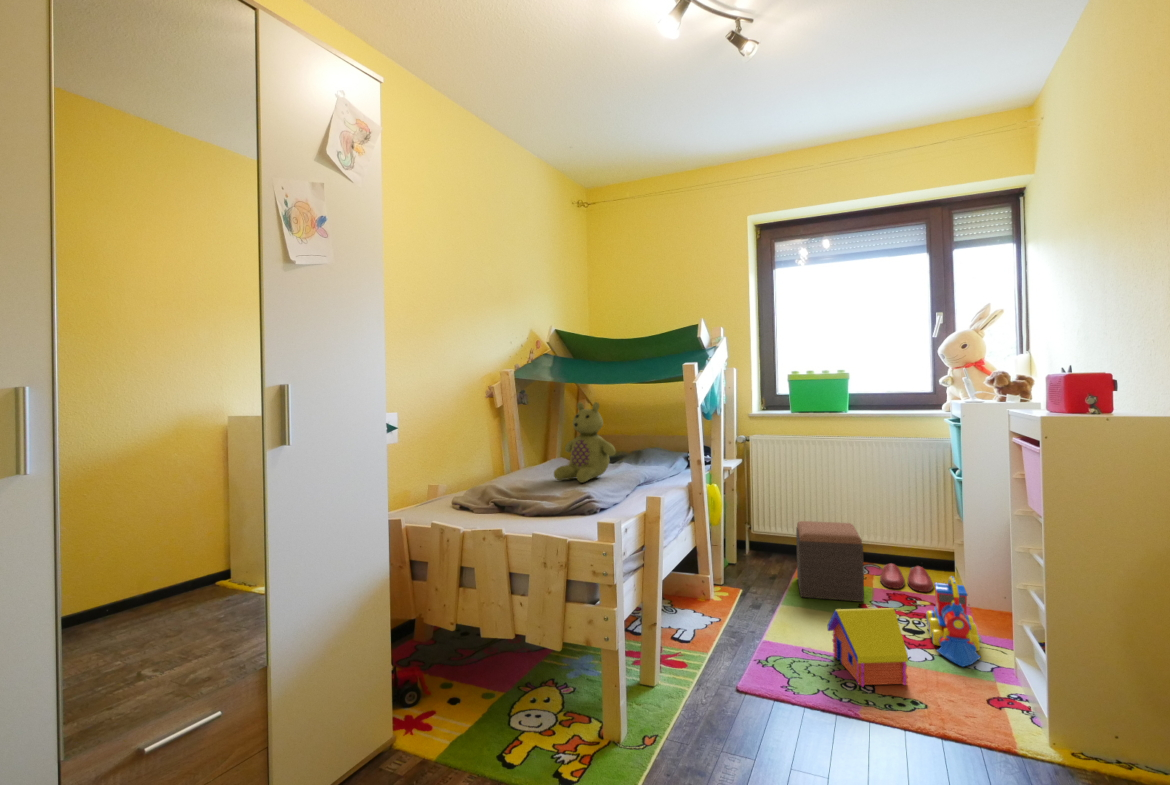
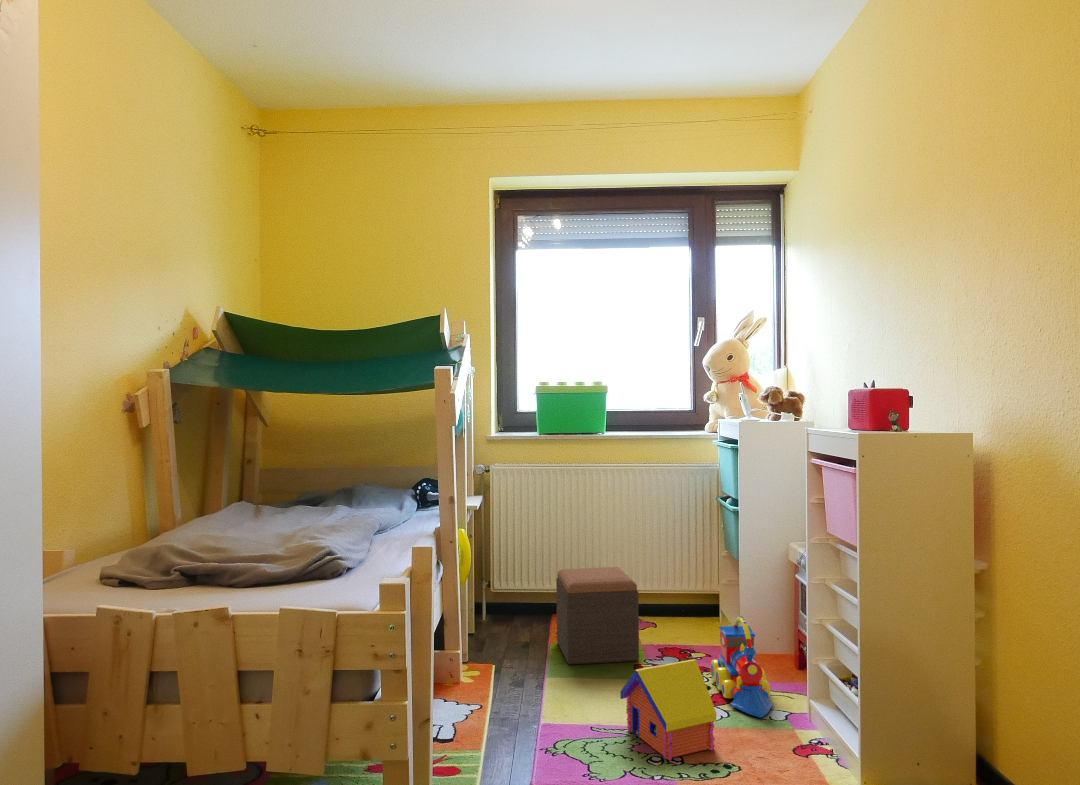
stuffed bear: present [554,402,616,483] -> none [242,414,338,532]
slippers: present [880,564,933,592] -> none [647,612,702,641]

